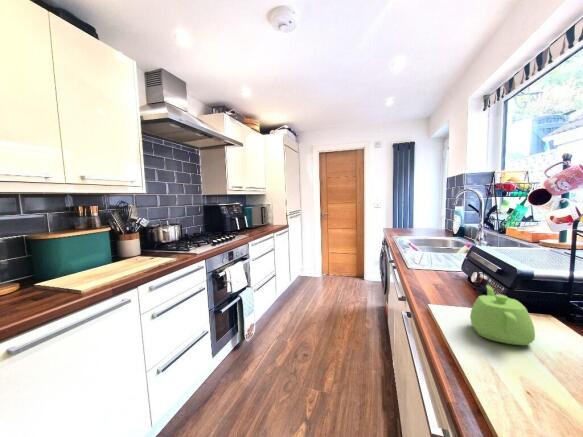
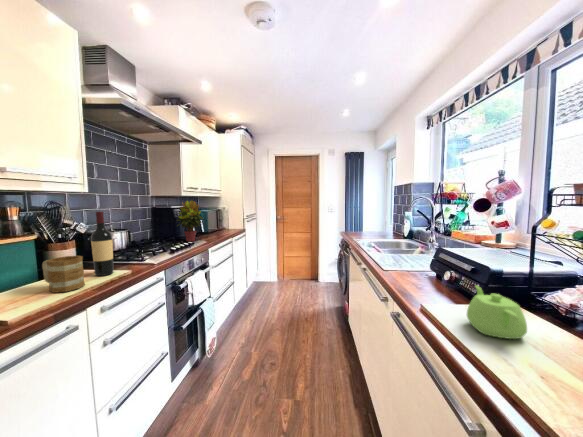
potted plant: none [221,198,245,236] -> present [177,200,203,242]
wine bottle: none [146,209,163,262] -> present [91,212,113,276]
mug: none [111,244,140,273] -> present [42,256,85,293]

